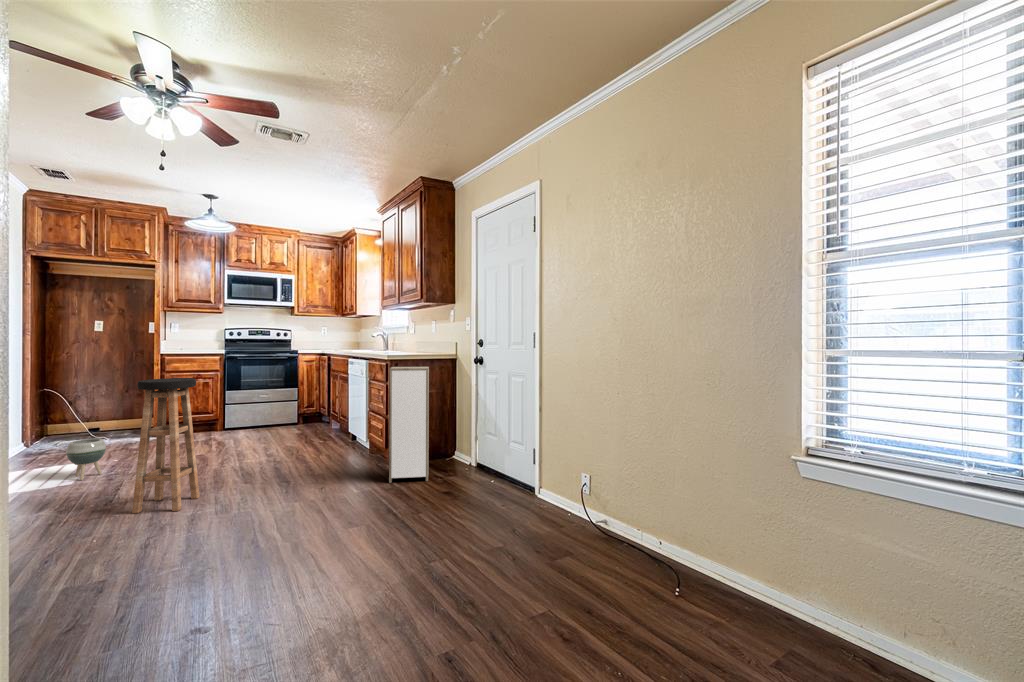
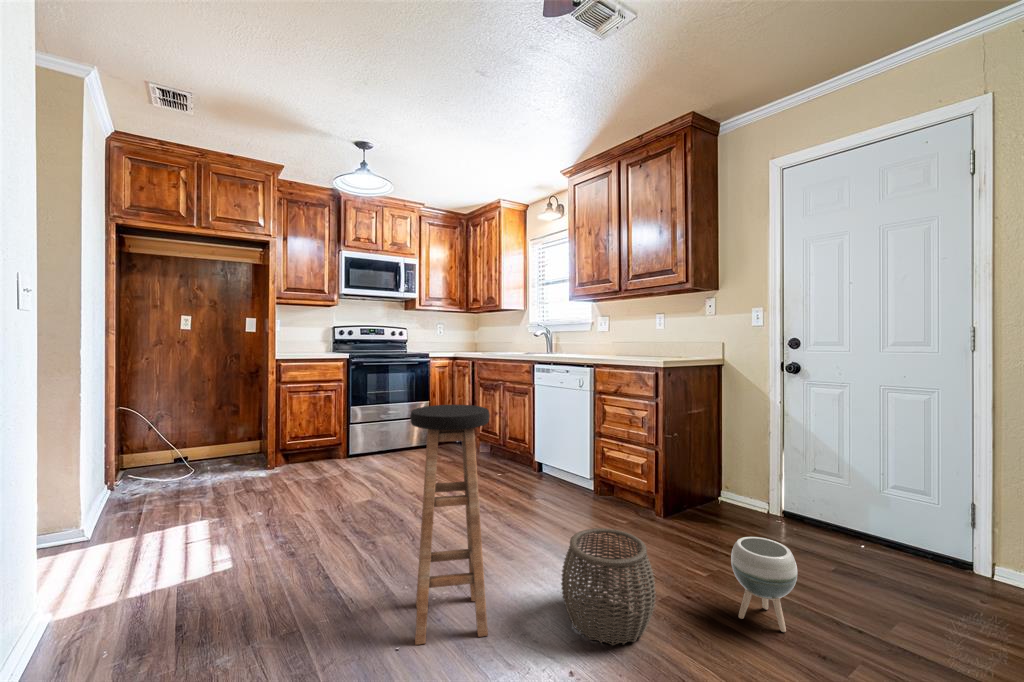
storage cabinet: present [389,367,429,483] -> none [700,380,774,556]
planter: present [66,439,106,480] -> present [731,537,797,632]
woven basket: none [224,455,289,515] -> present [561,528,656,645]

